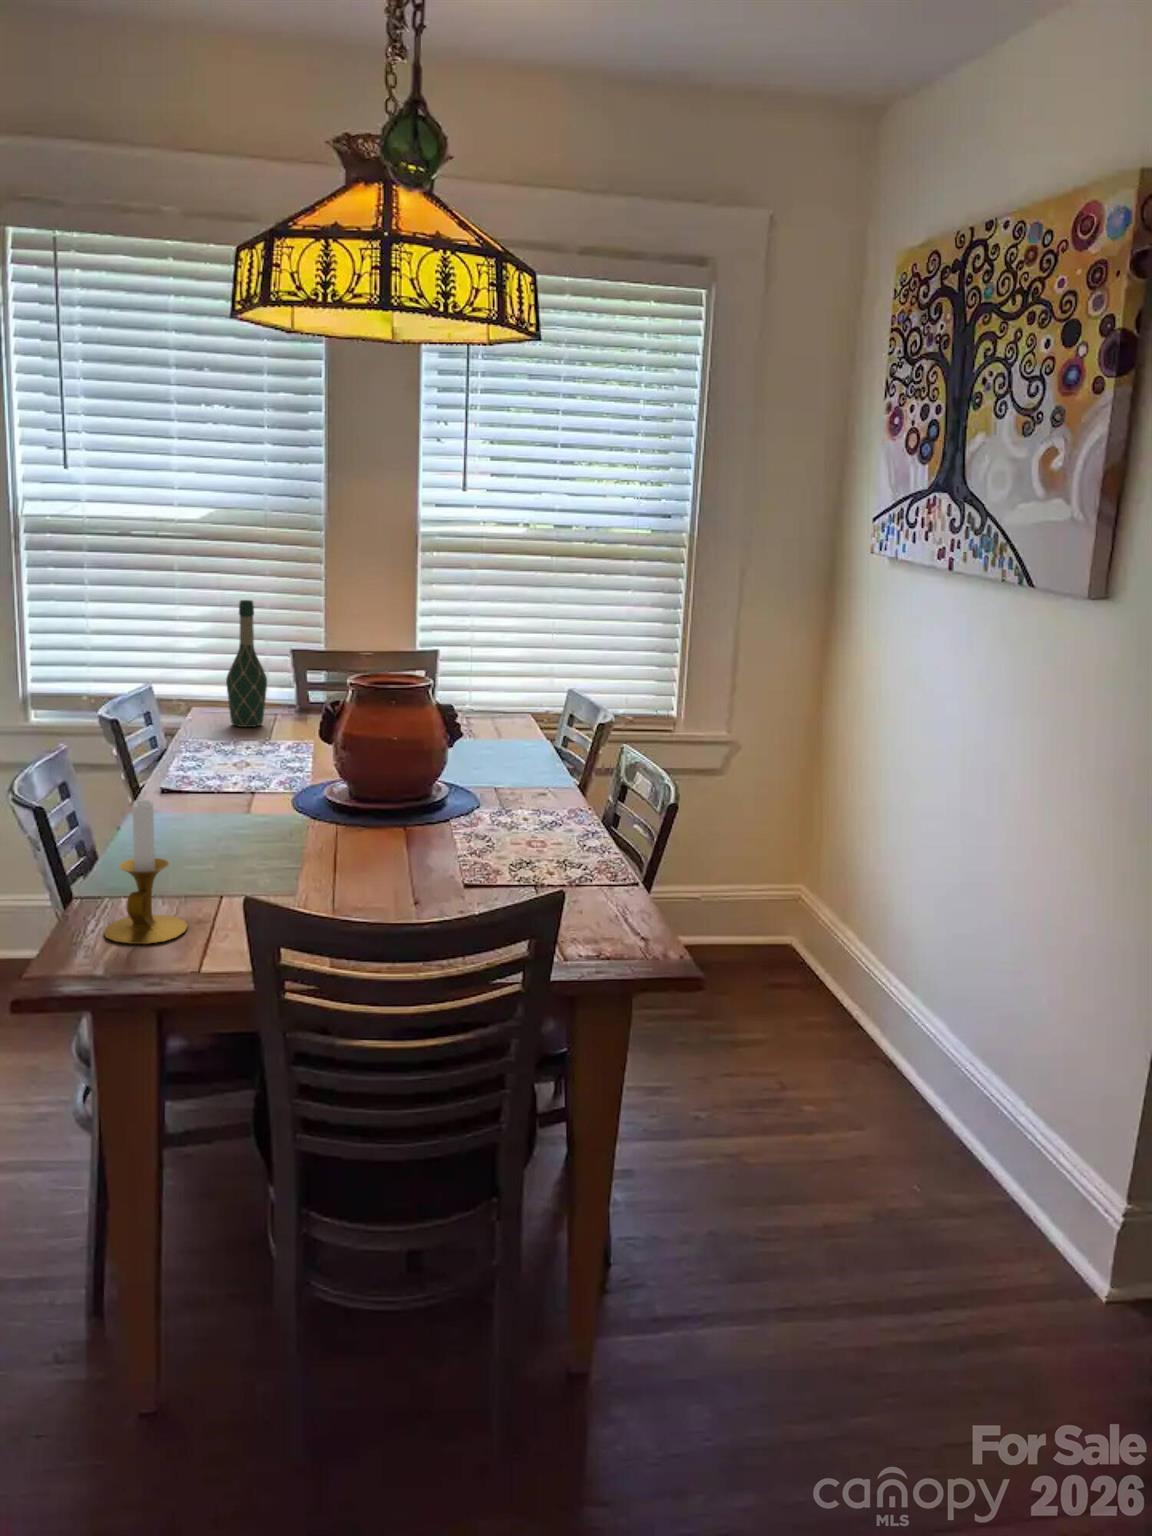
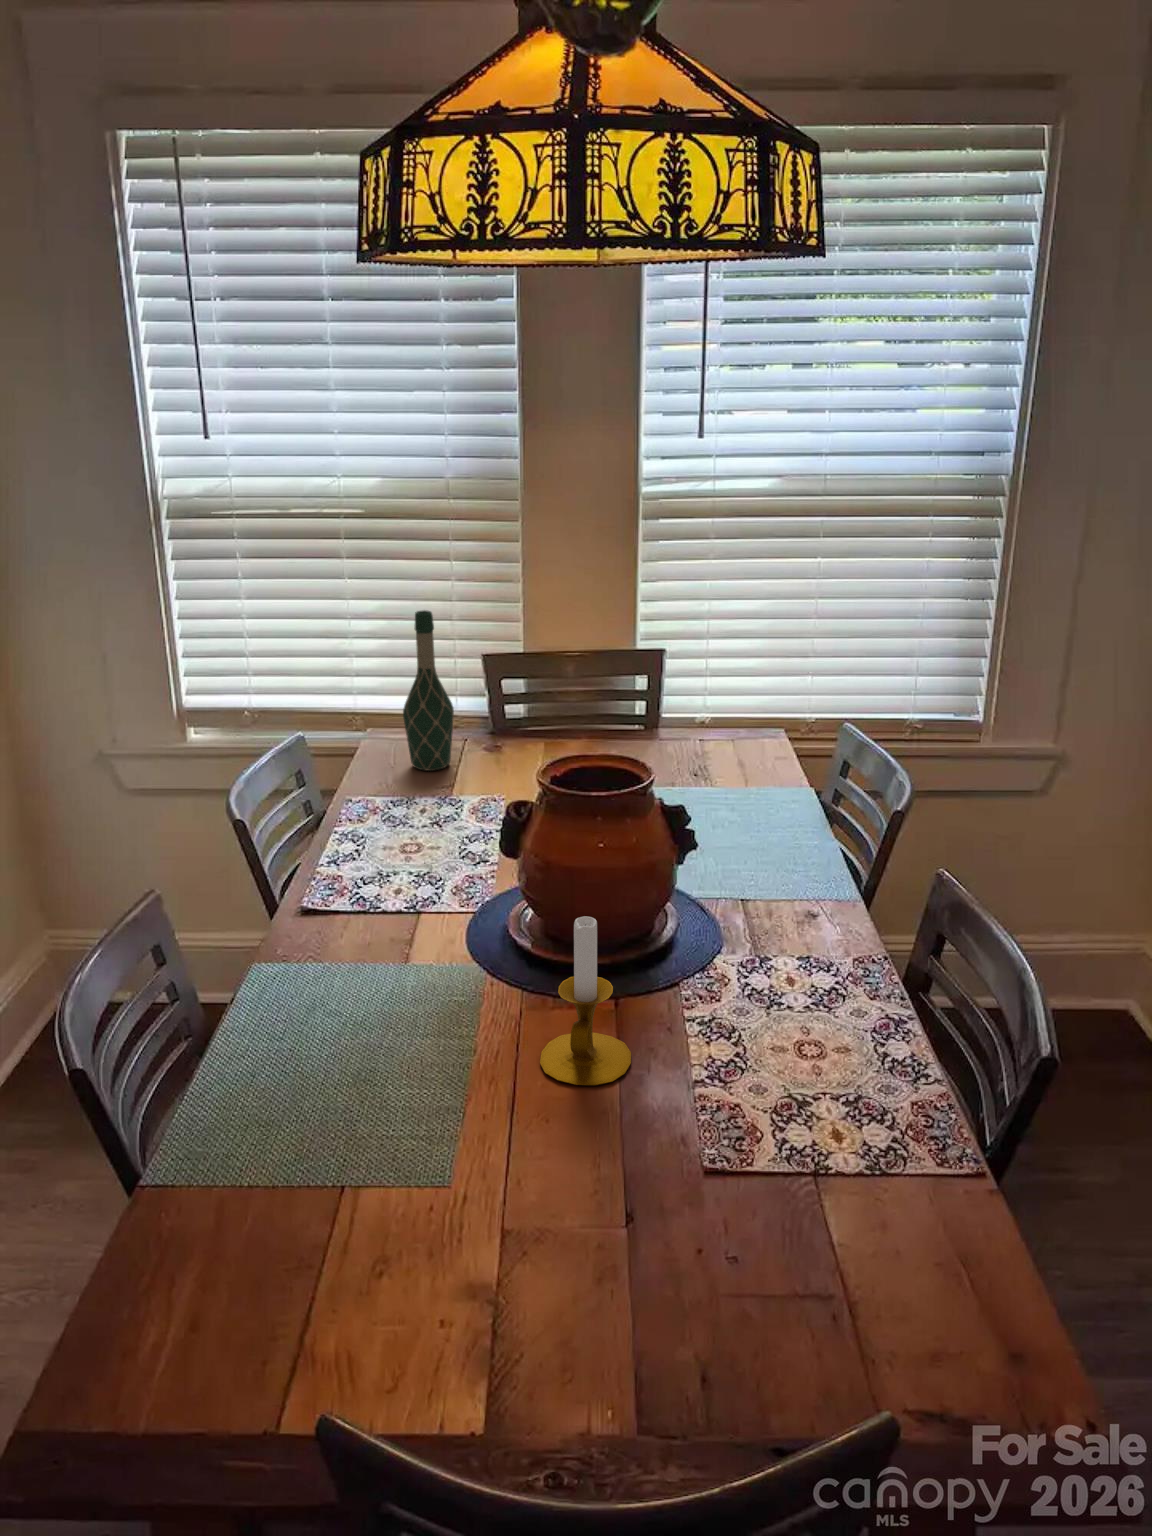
candlestick: present [104,800,188,944] -> present [540,916,631,1085]

